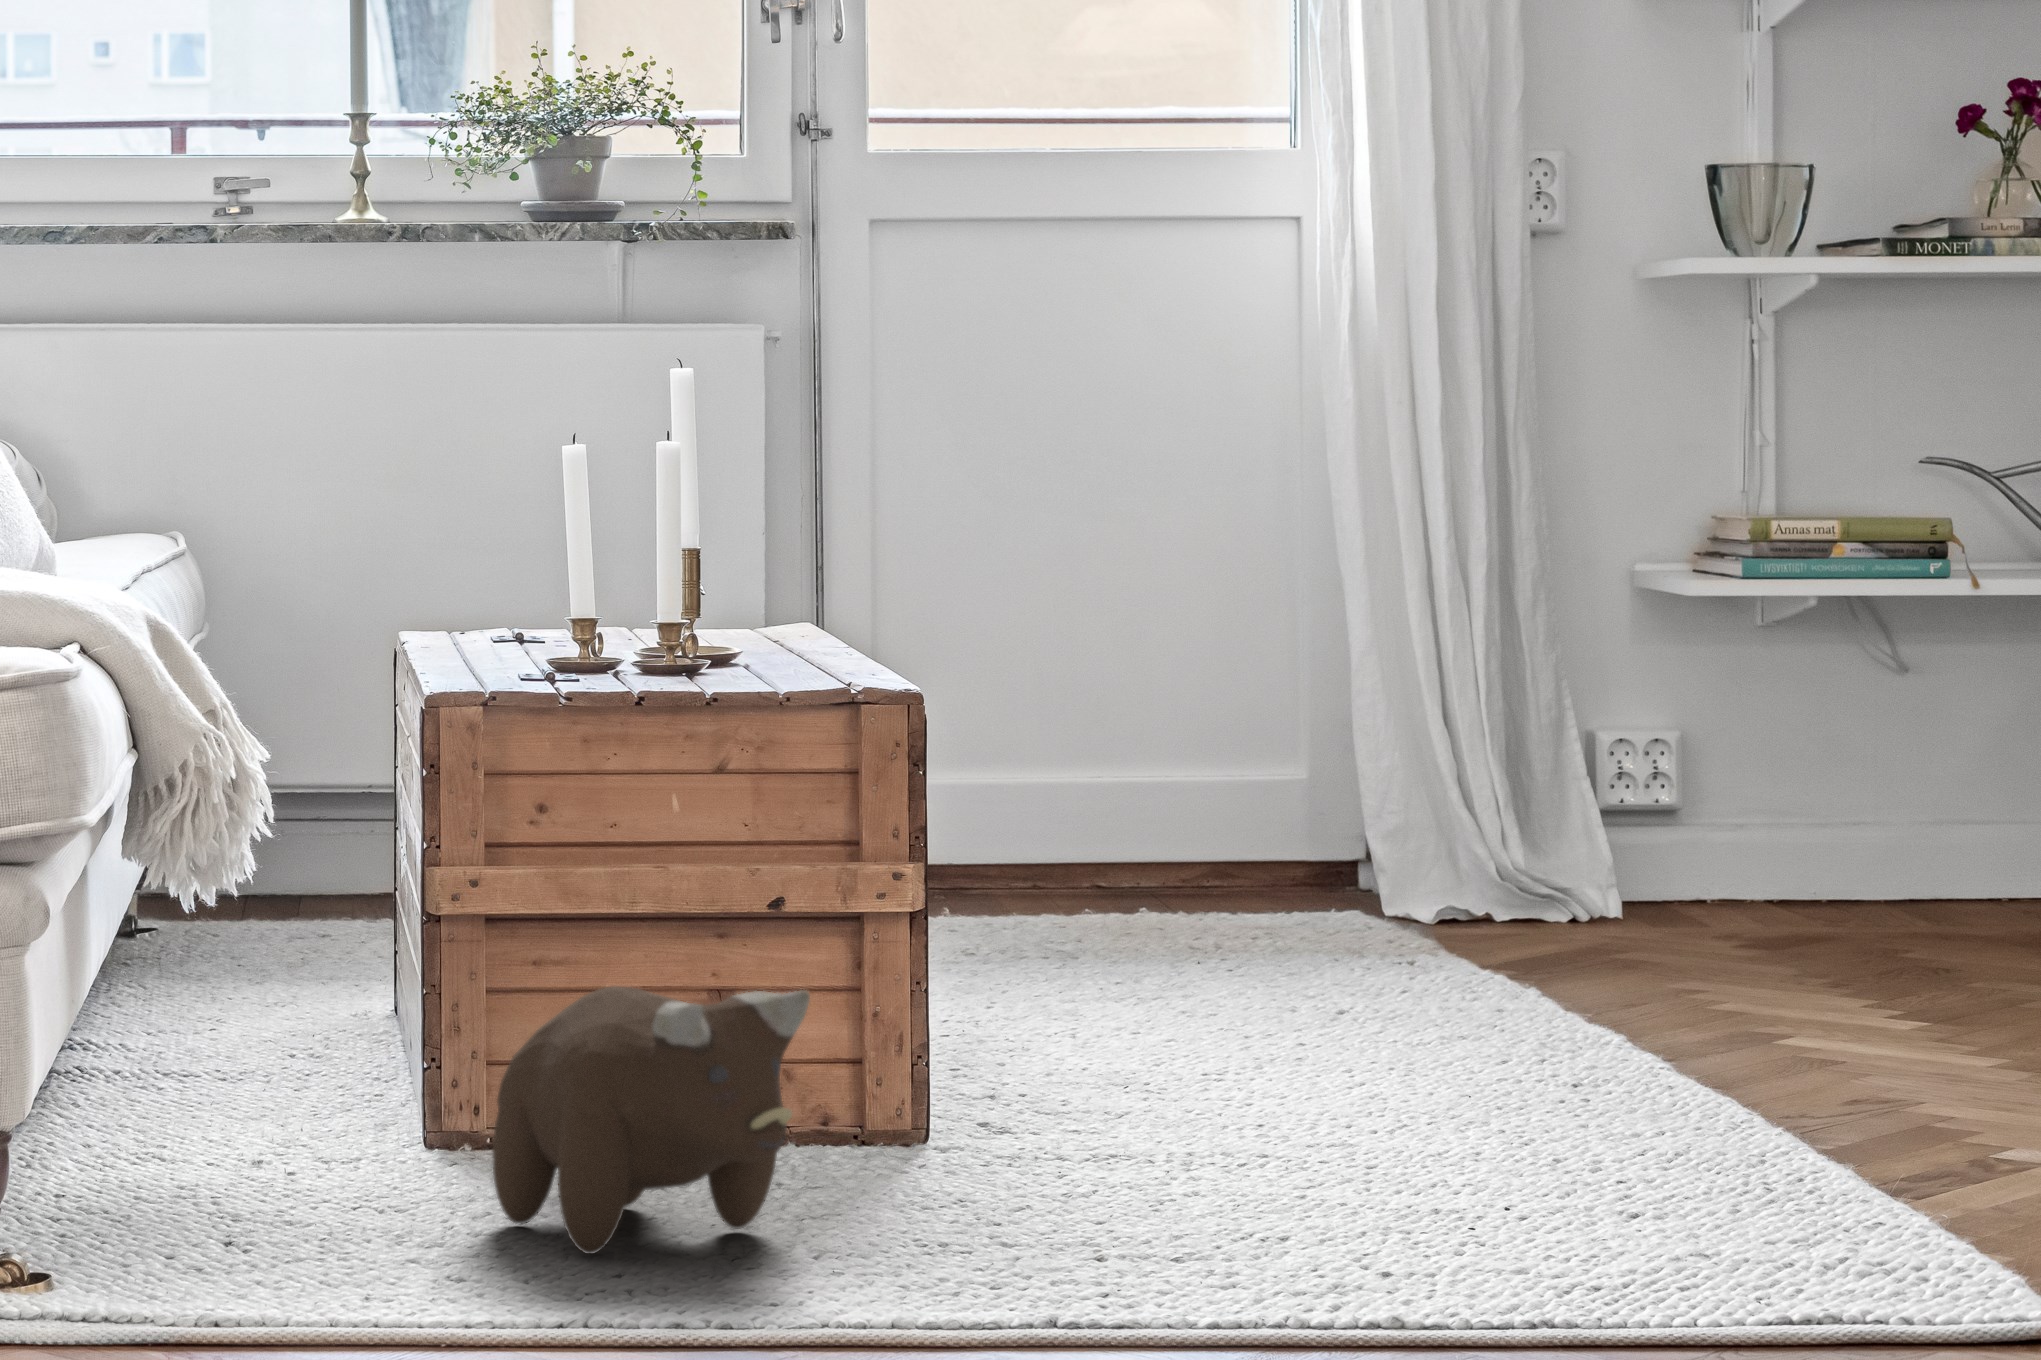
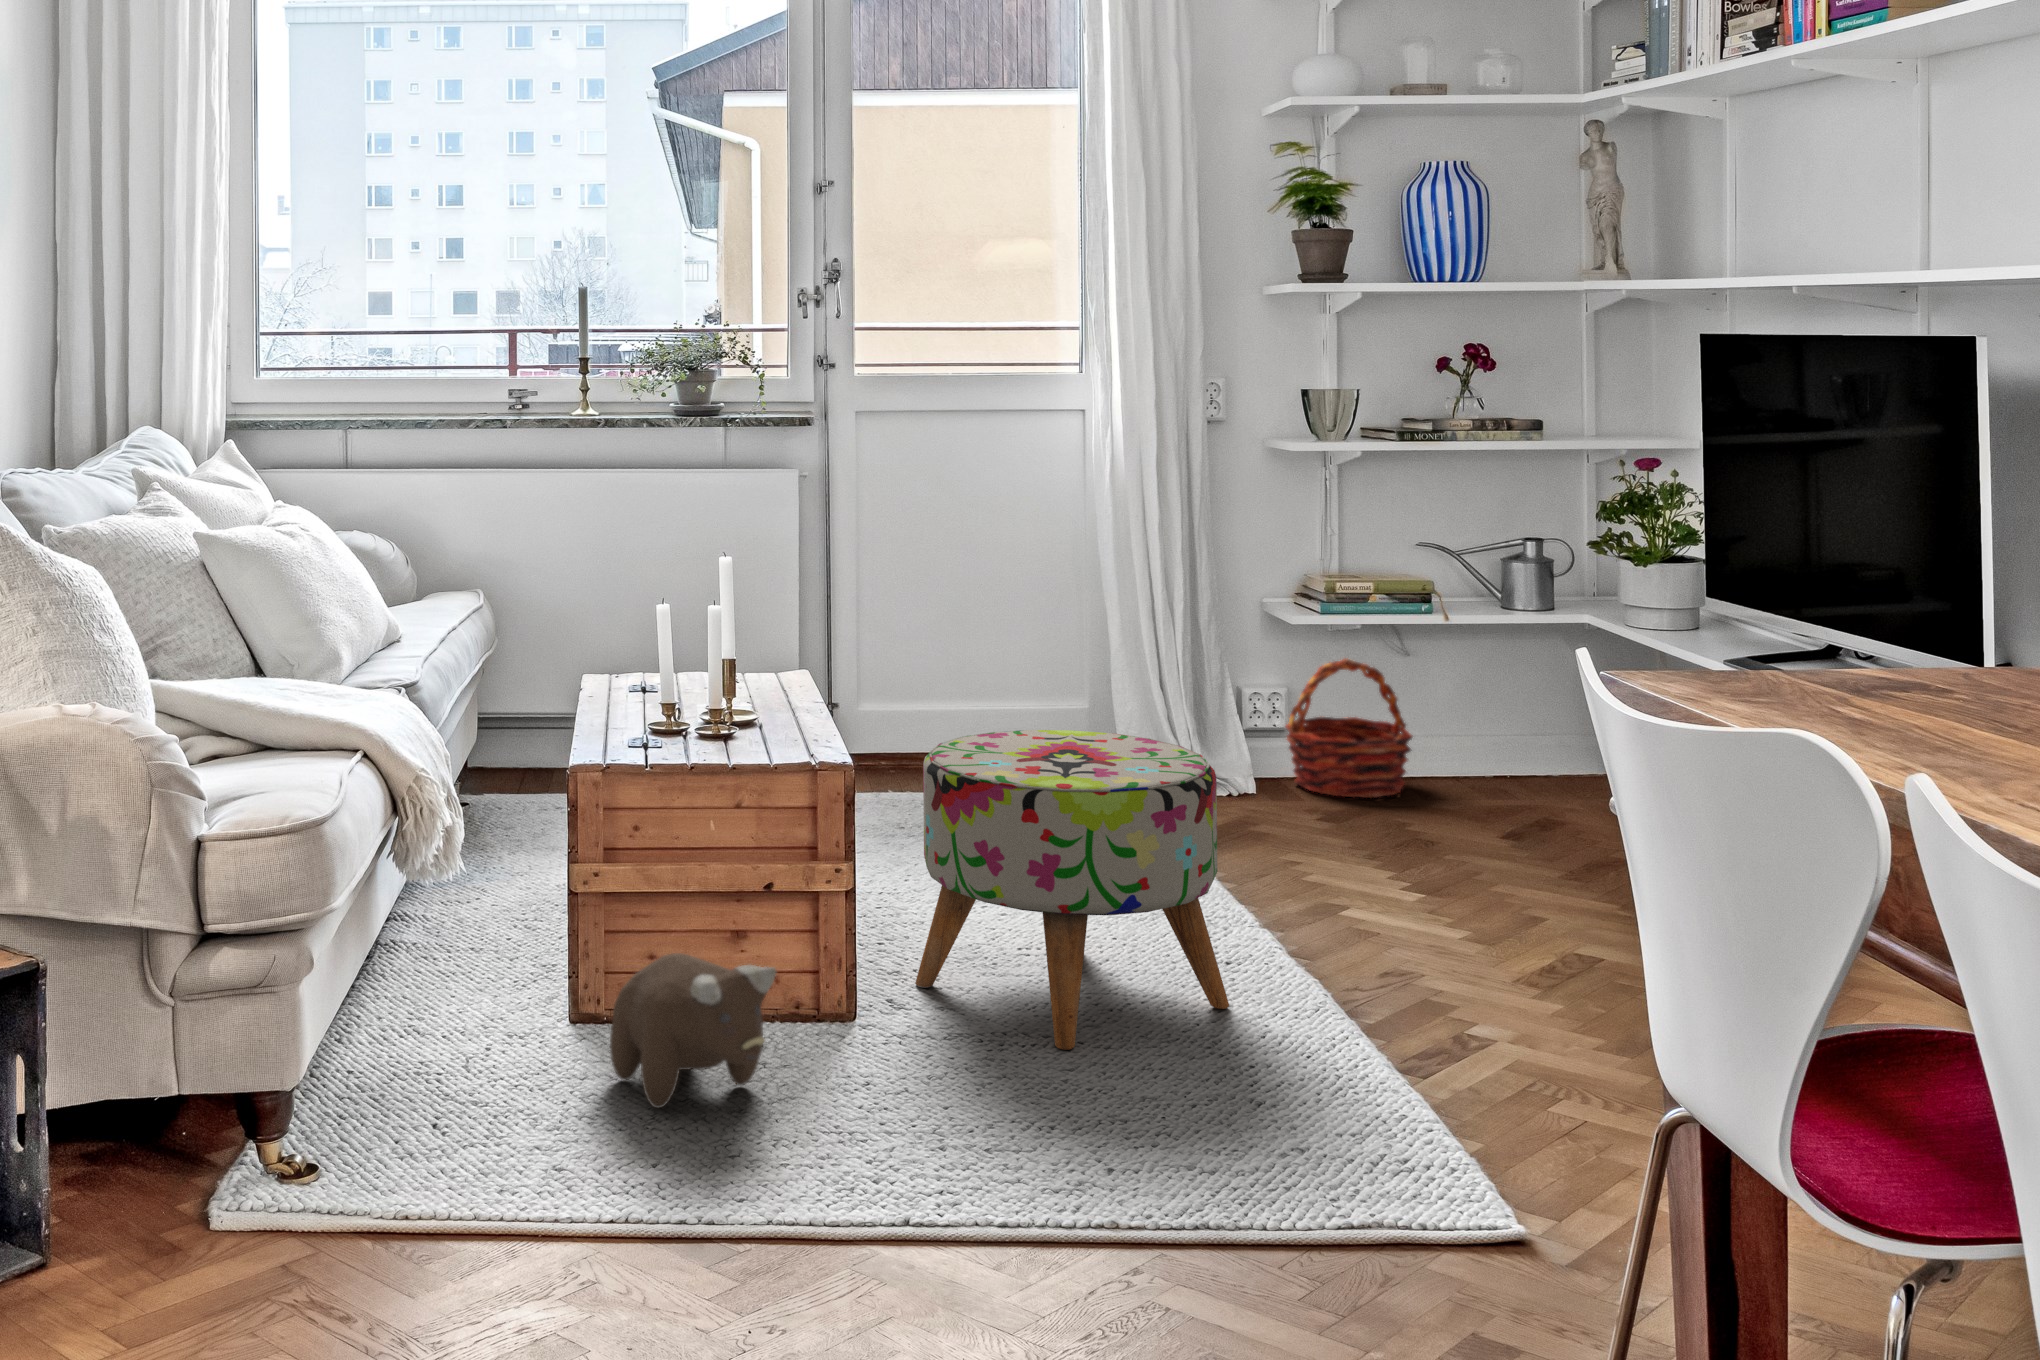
basket: none [1675,661,1917,913] -> present [1286,658,1412,798]
ottoman: none [1036,669,1623,1189] -> present [915,730,1229,1050]

